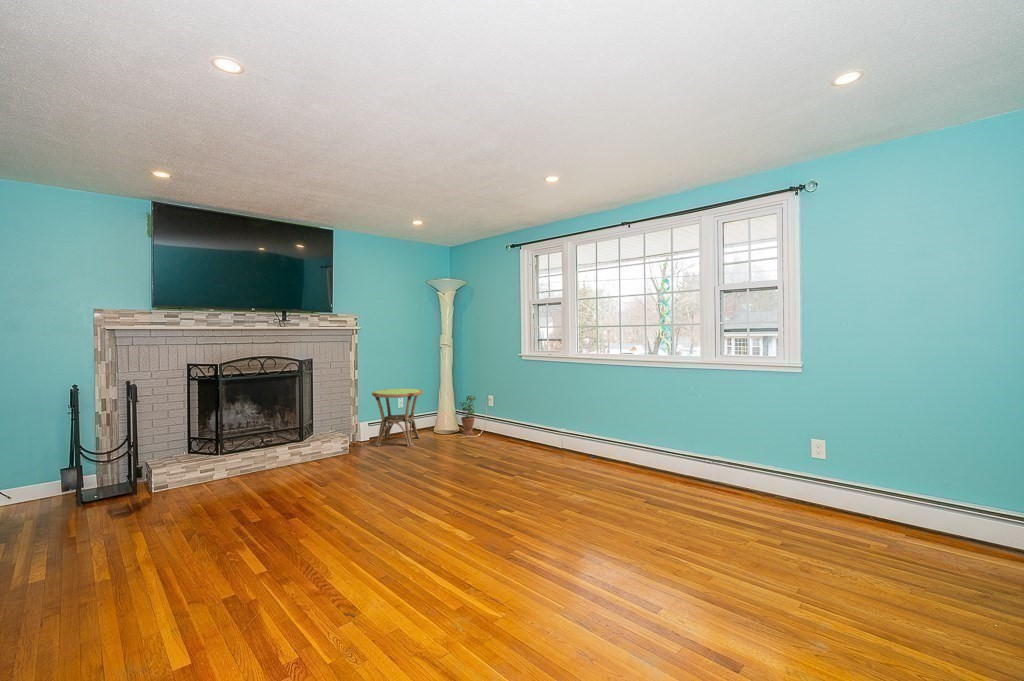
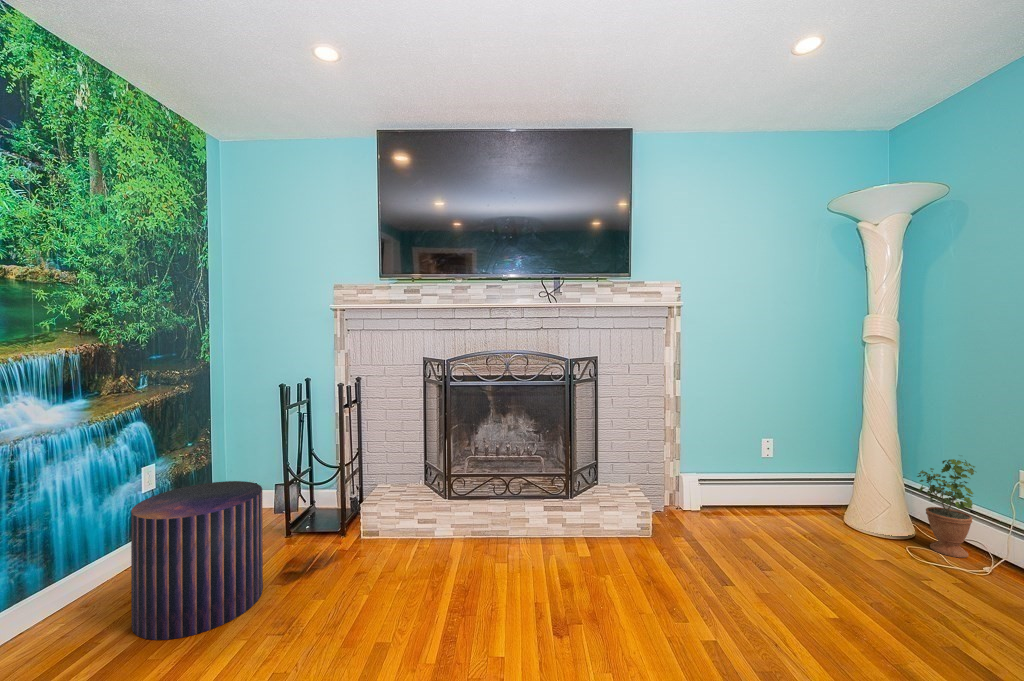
side table: present [372,388,423,446] -> none [702,420,819,555]
pouf: none [21,455,121,552] -> present [131,481,263,640]

